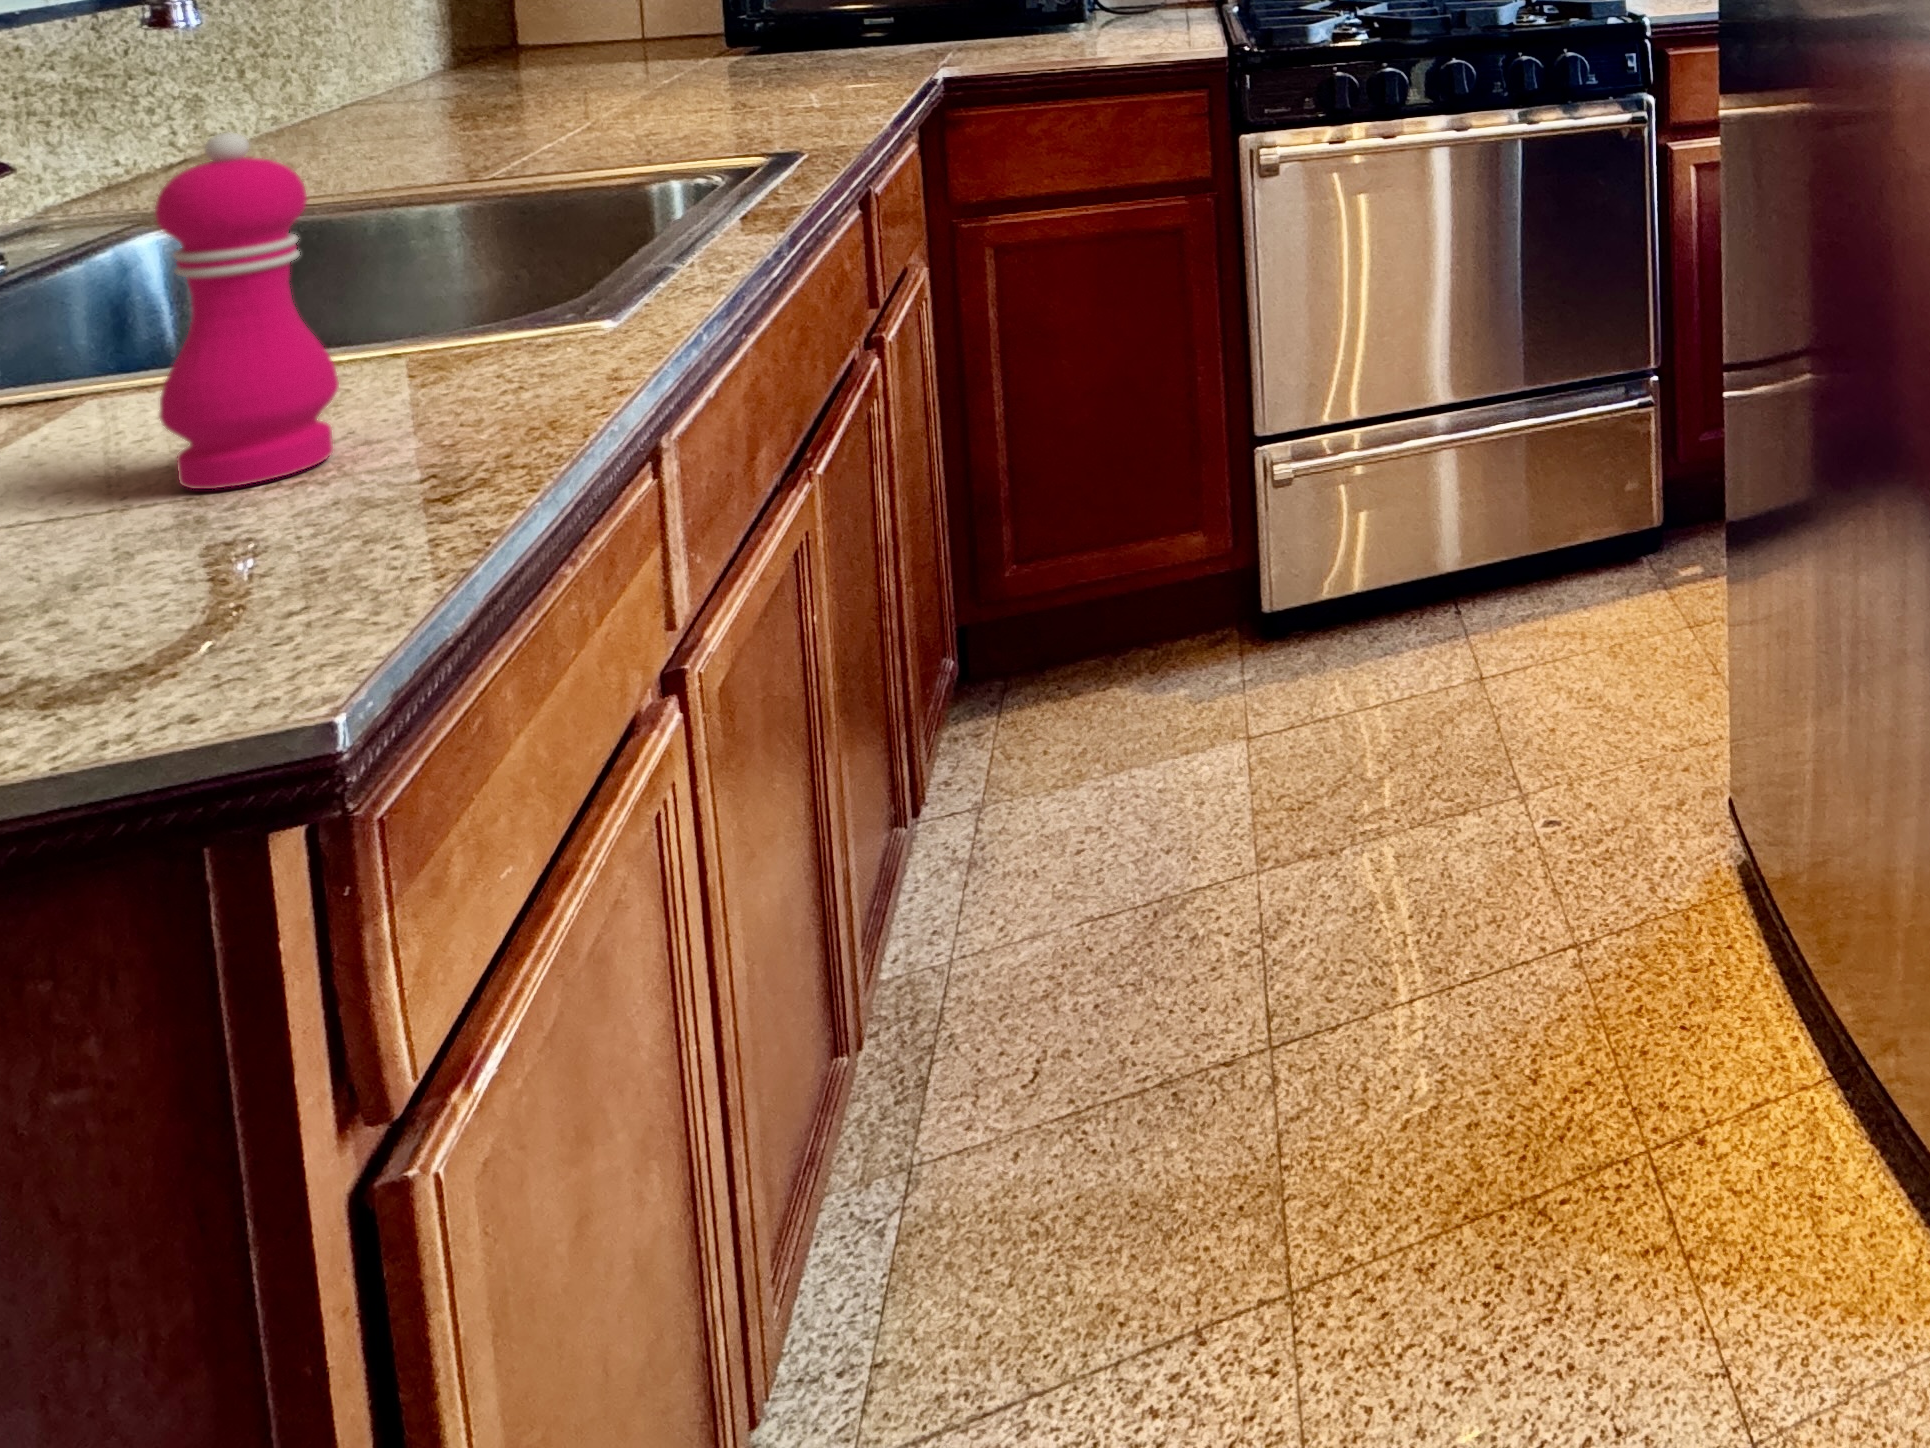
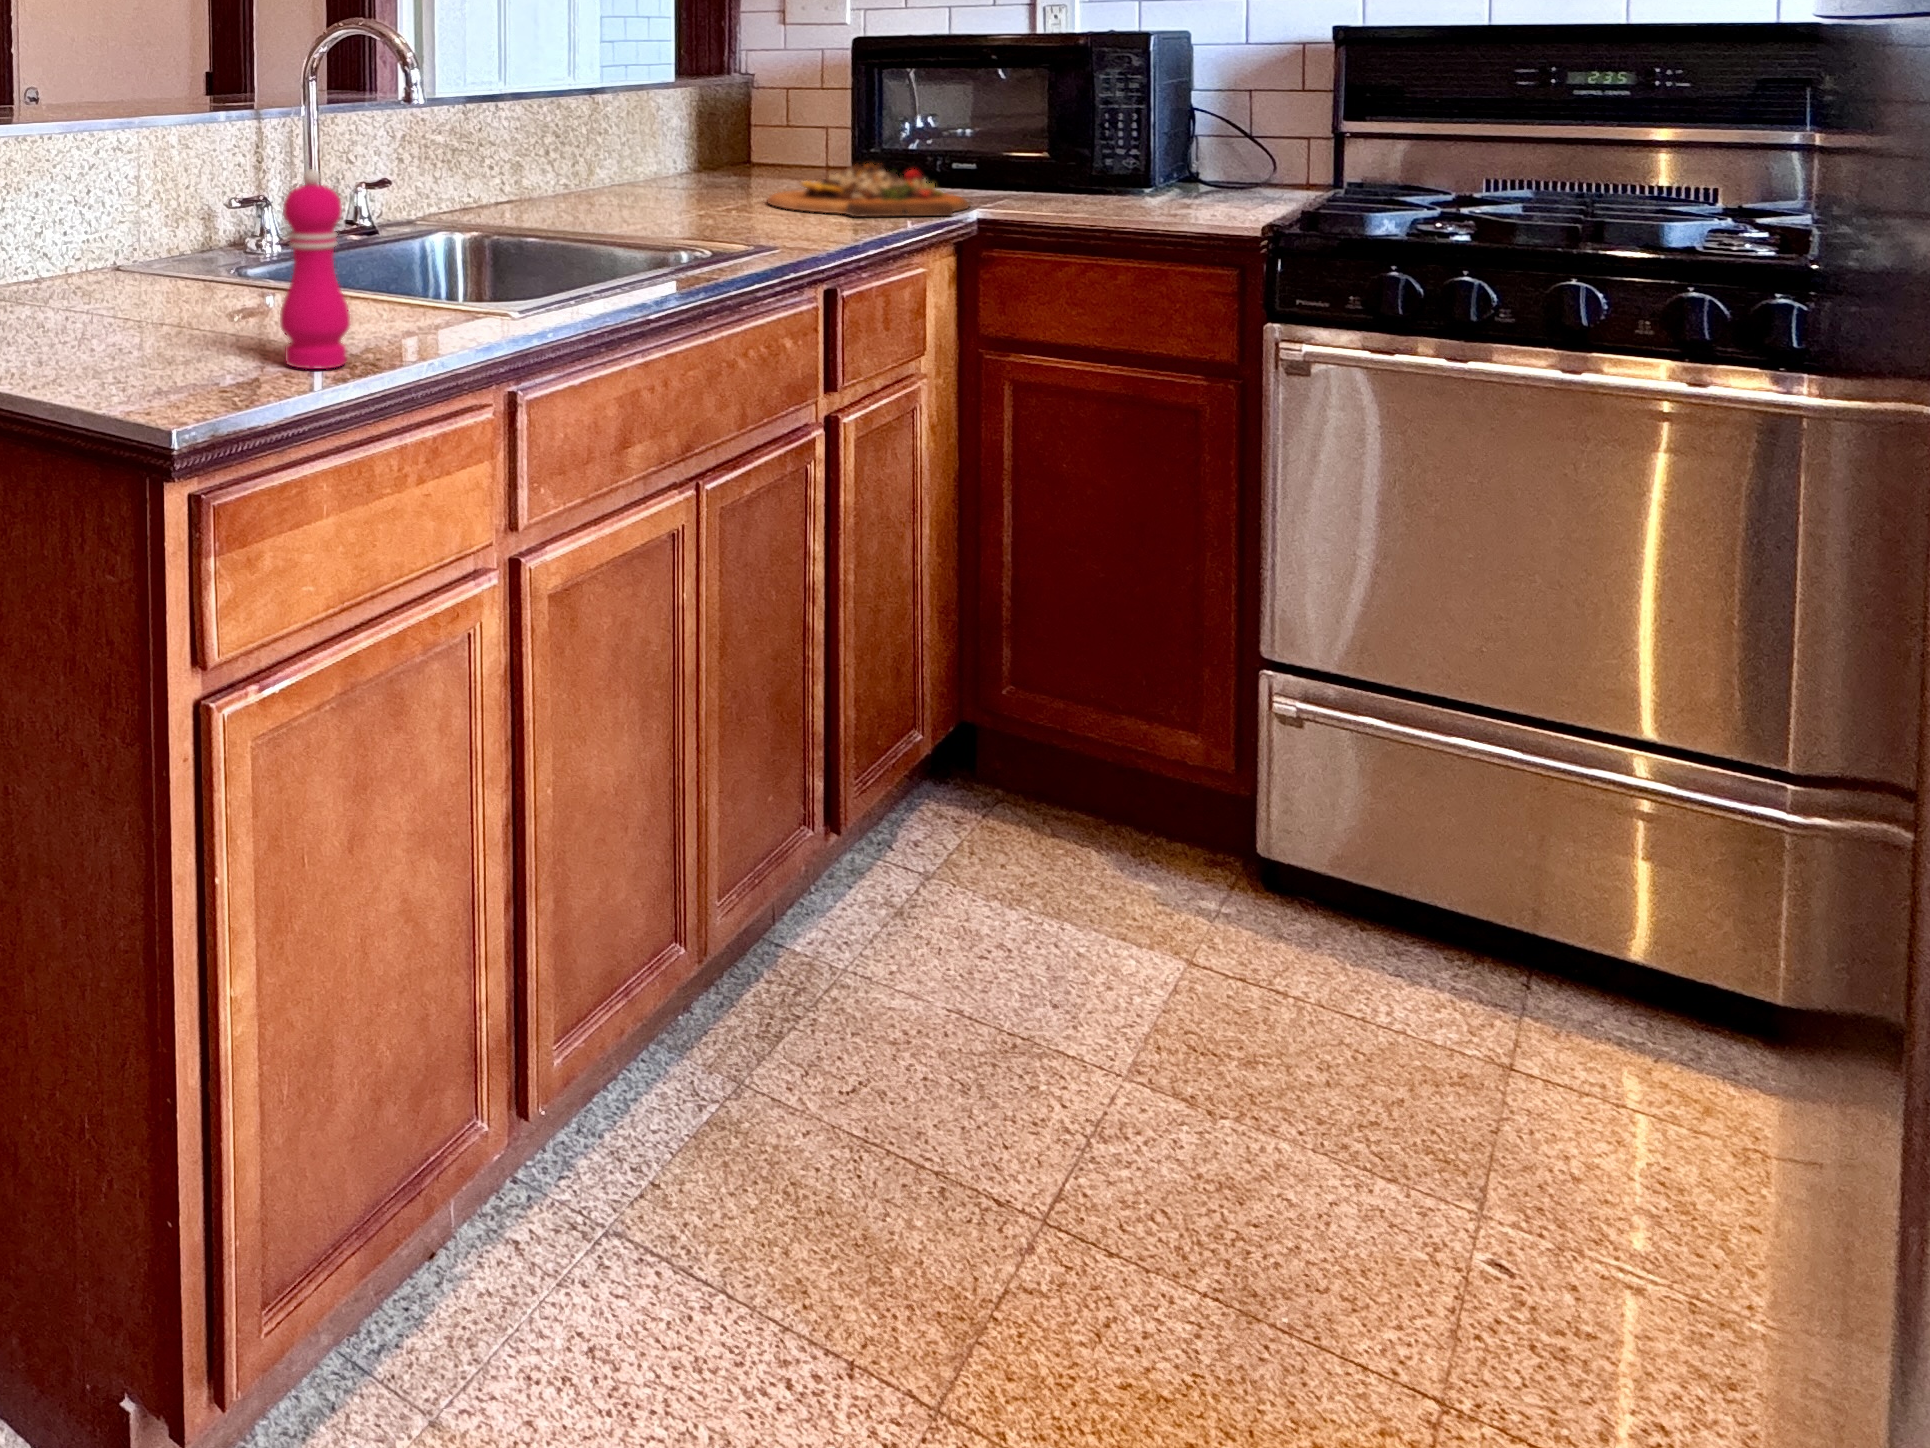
cutting board: none [633,25,911,95] -> present [768,164,969,217]

